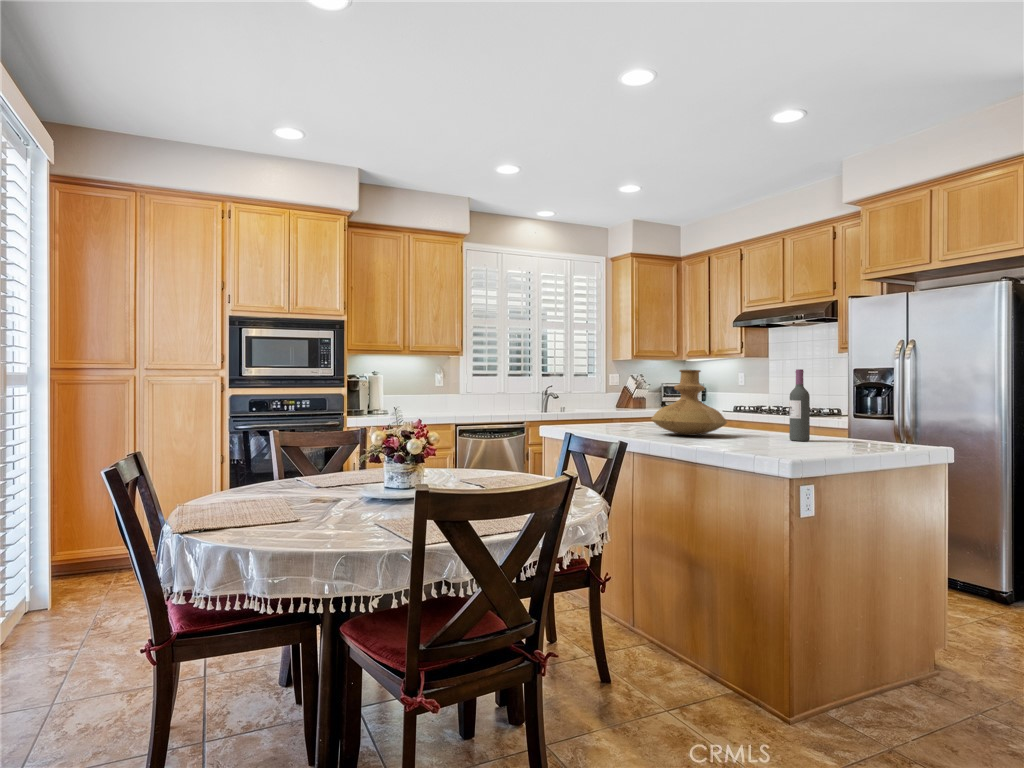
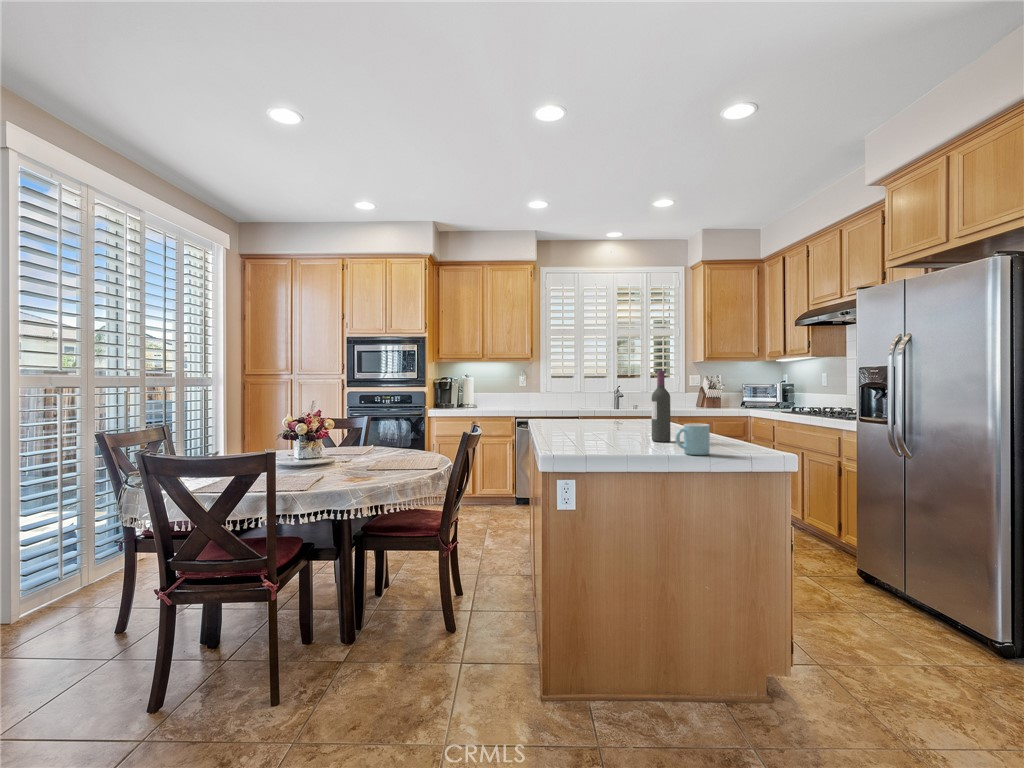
vase: present [651,370,727,435] -> none [552,372,620,432]
mug: none [878,420,905,450] -> present [676,423,710,455]

